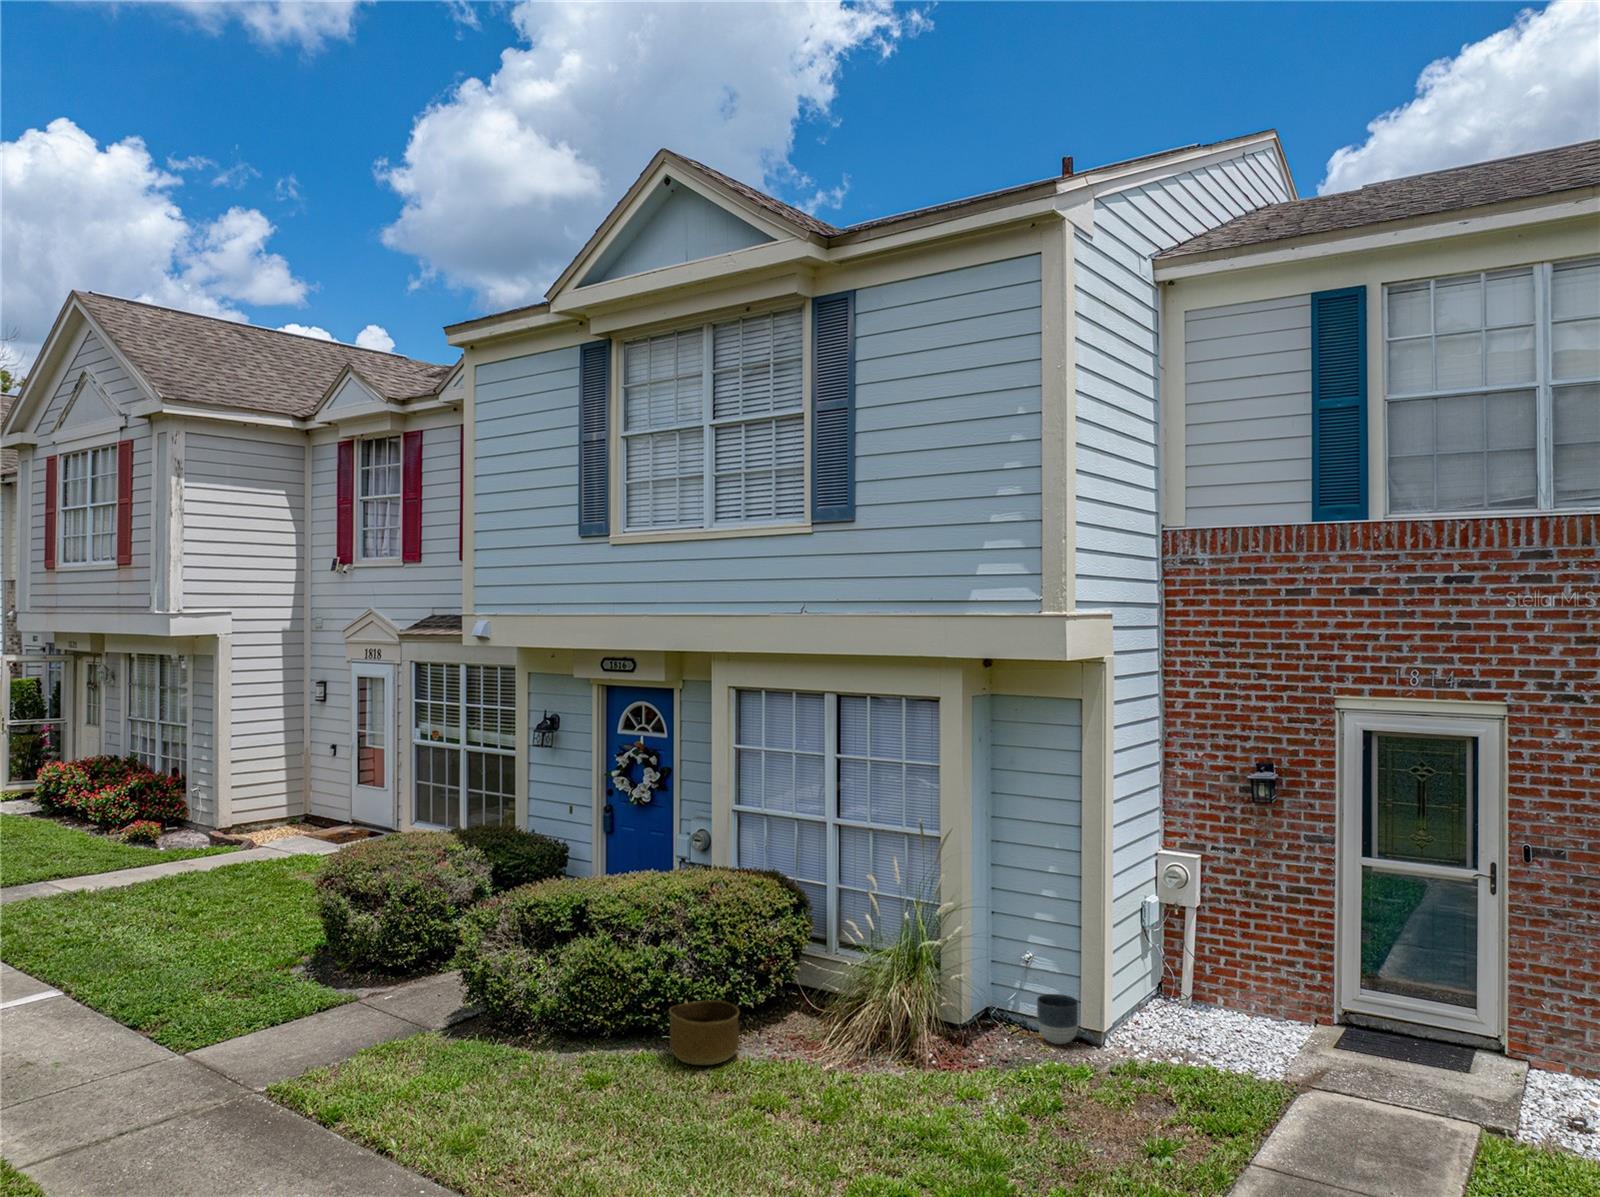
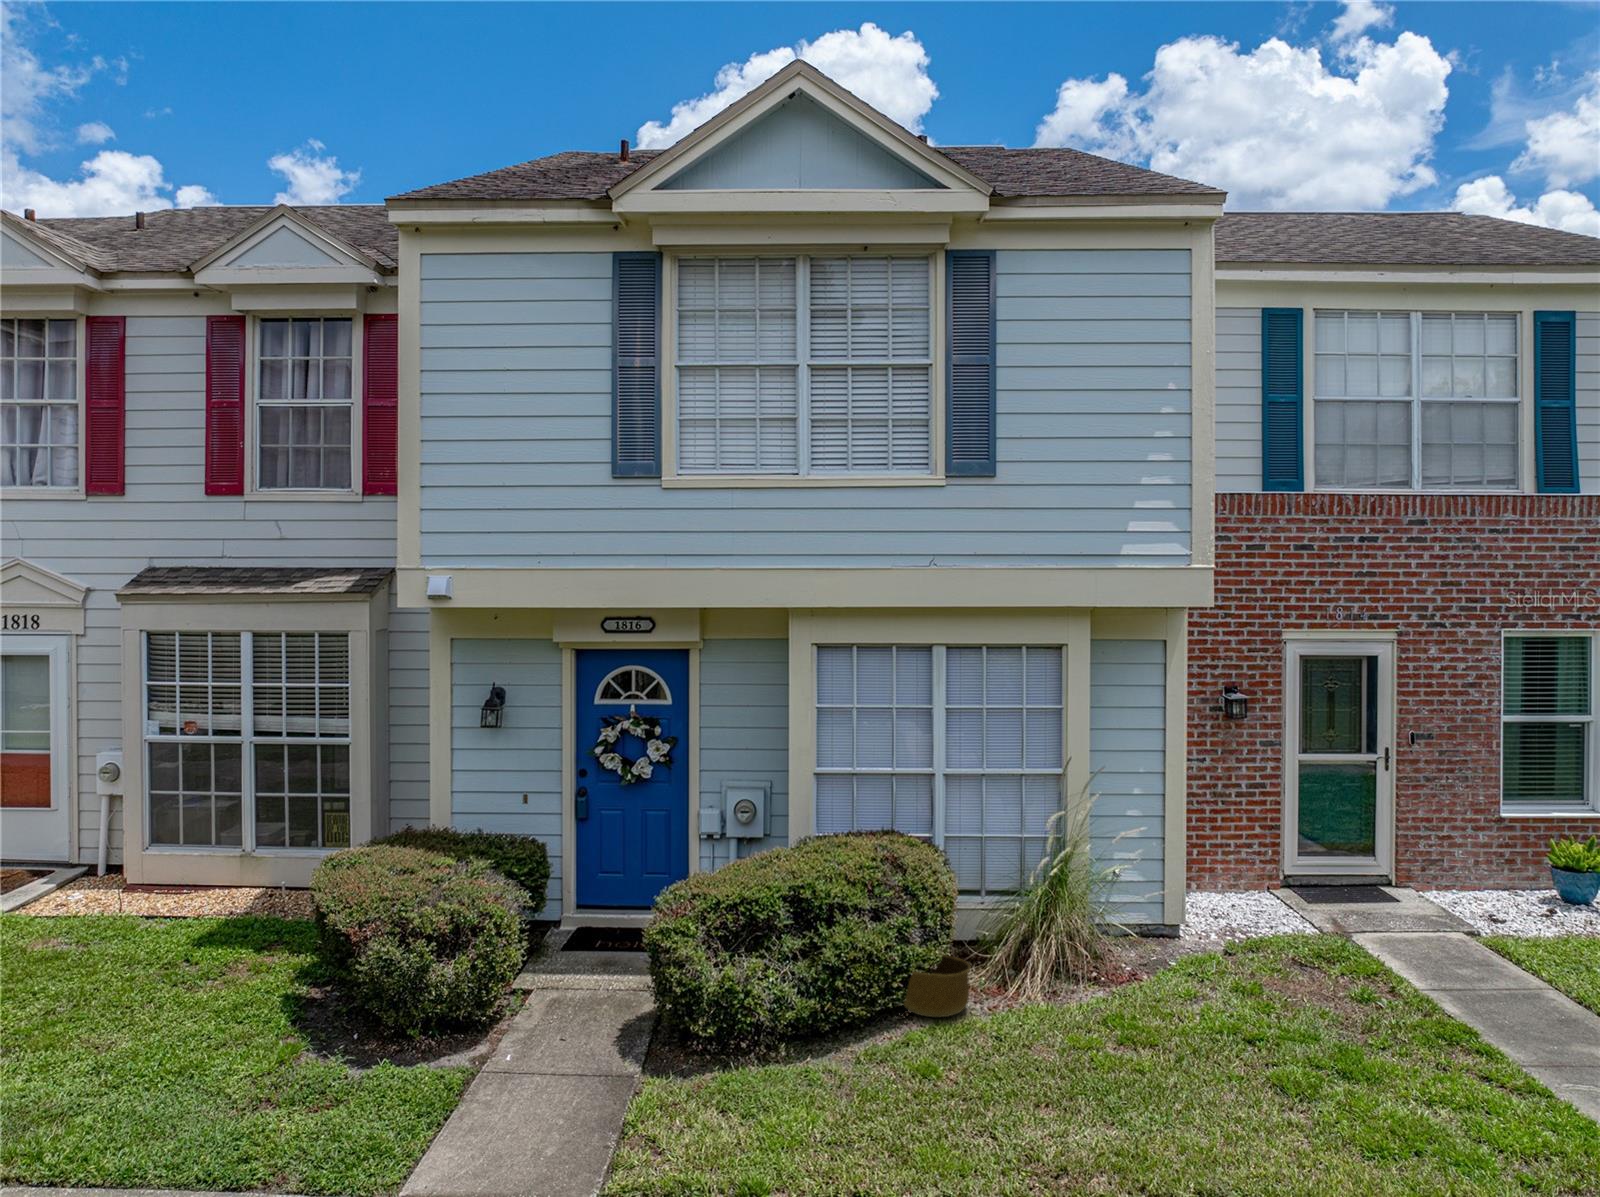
planter: present [1037,994,1078,1044] -> none [1137,895,1173,936]

